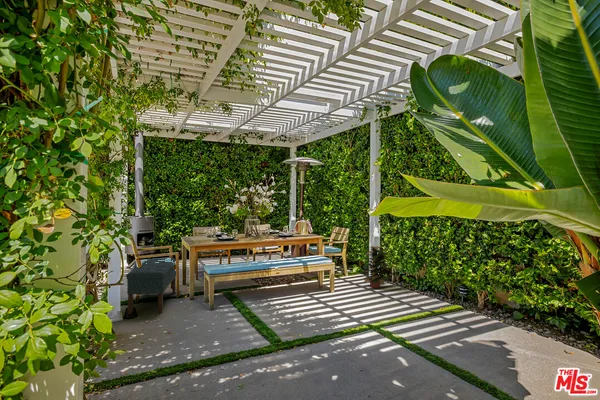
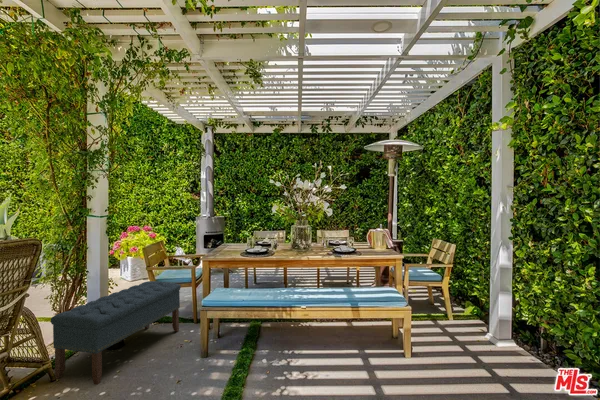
decorative plant: present [364,246,389,288] -> none [474,284,537,366]

